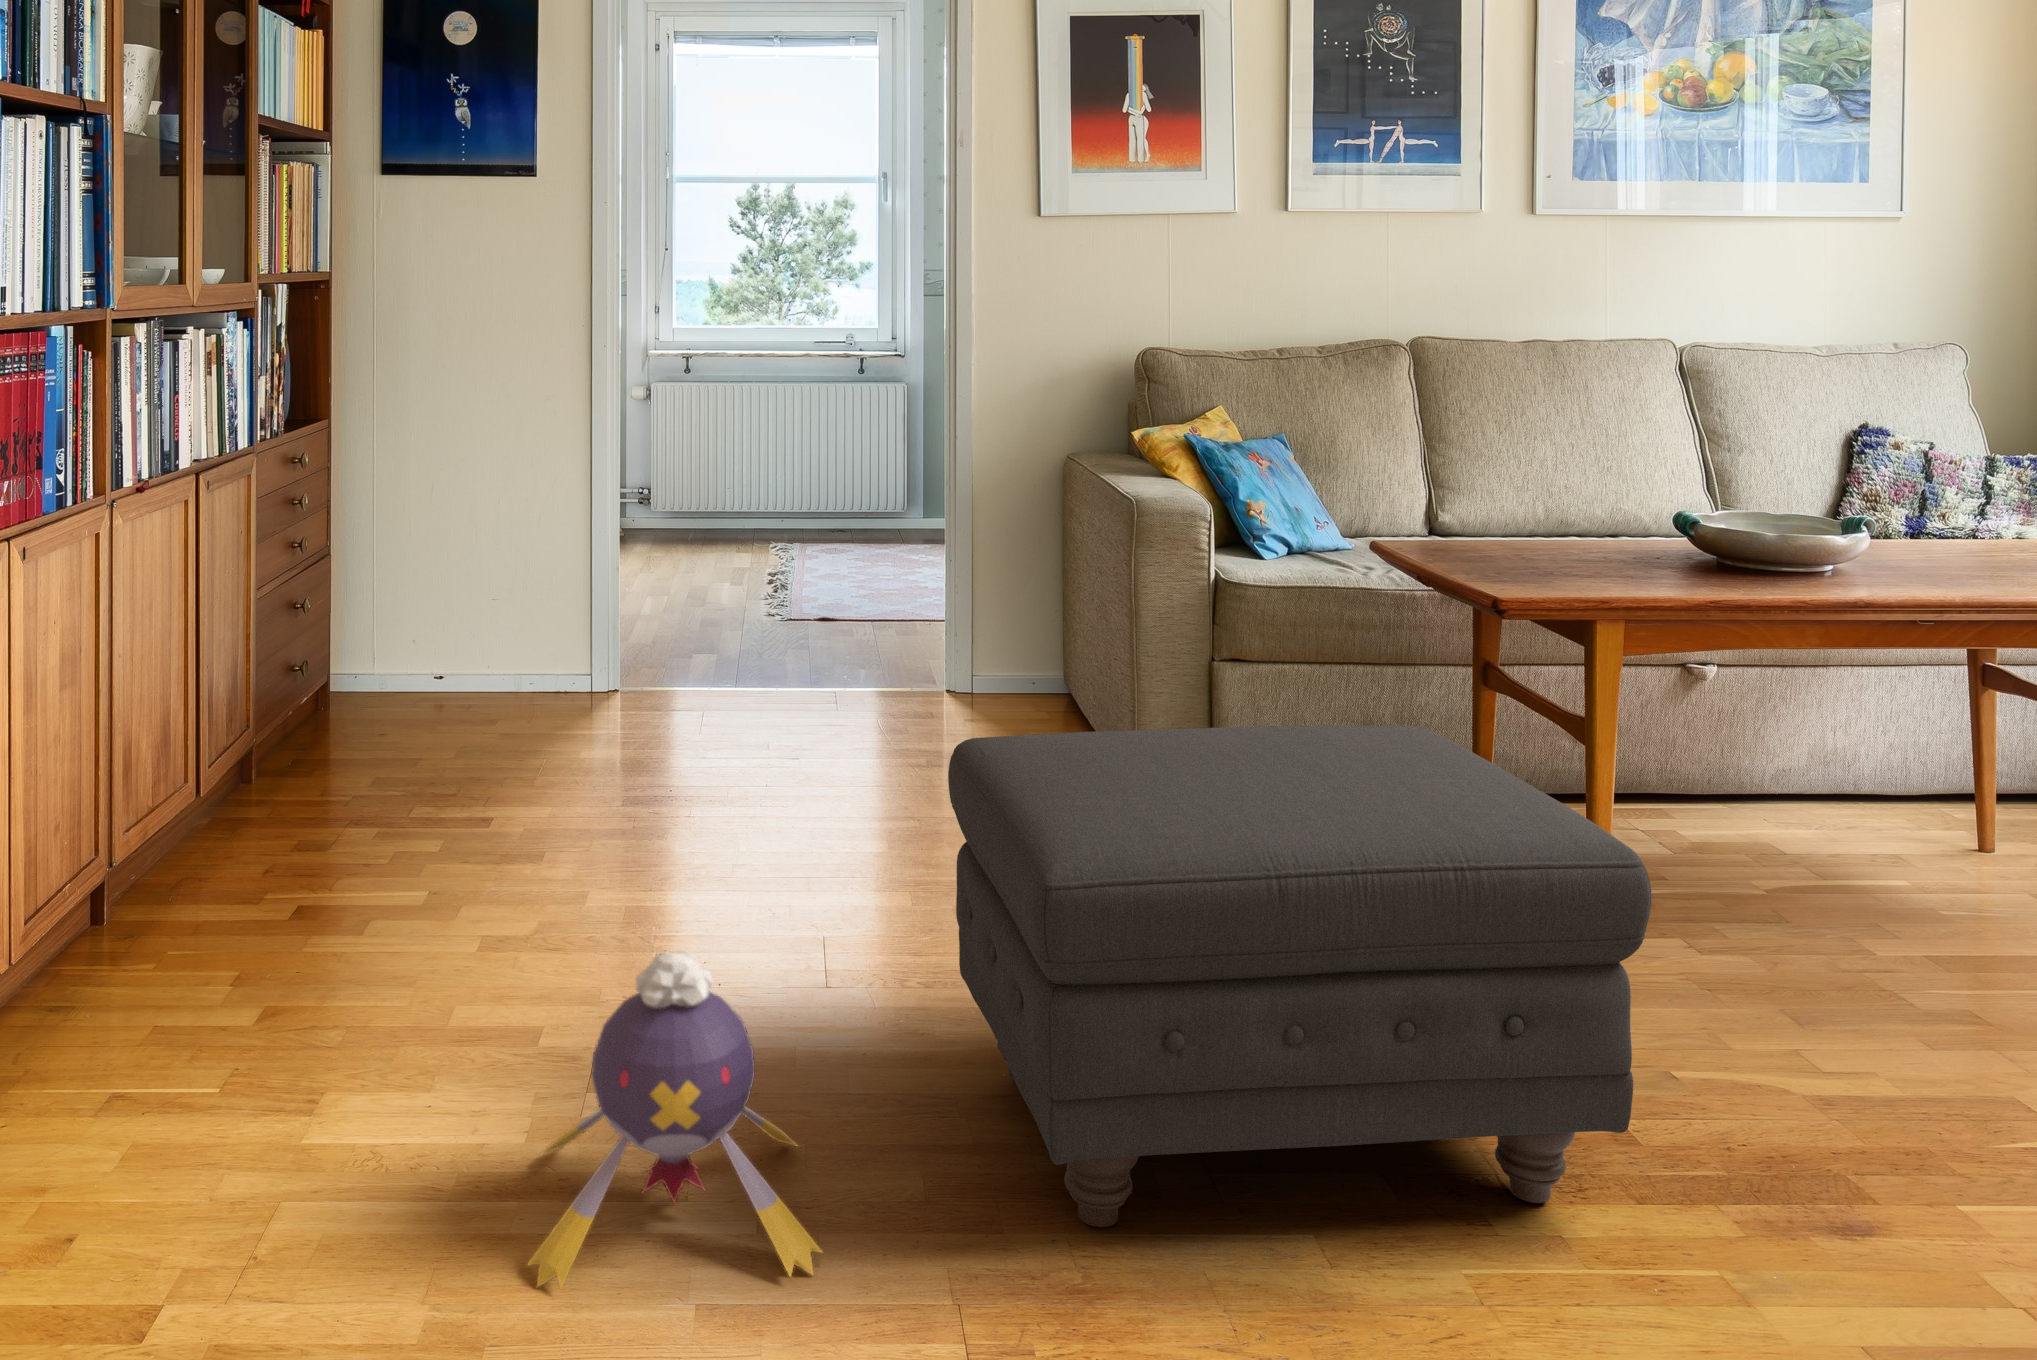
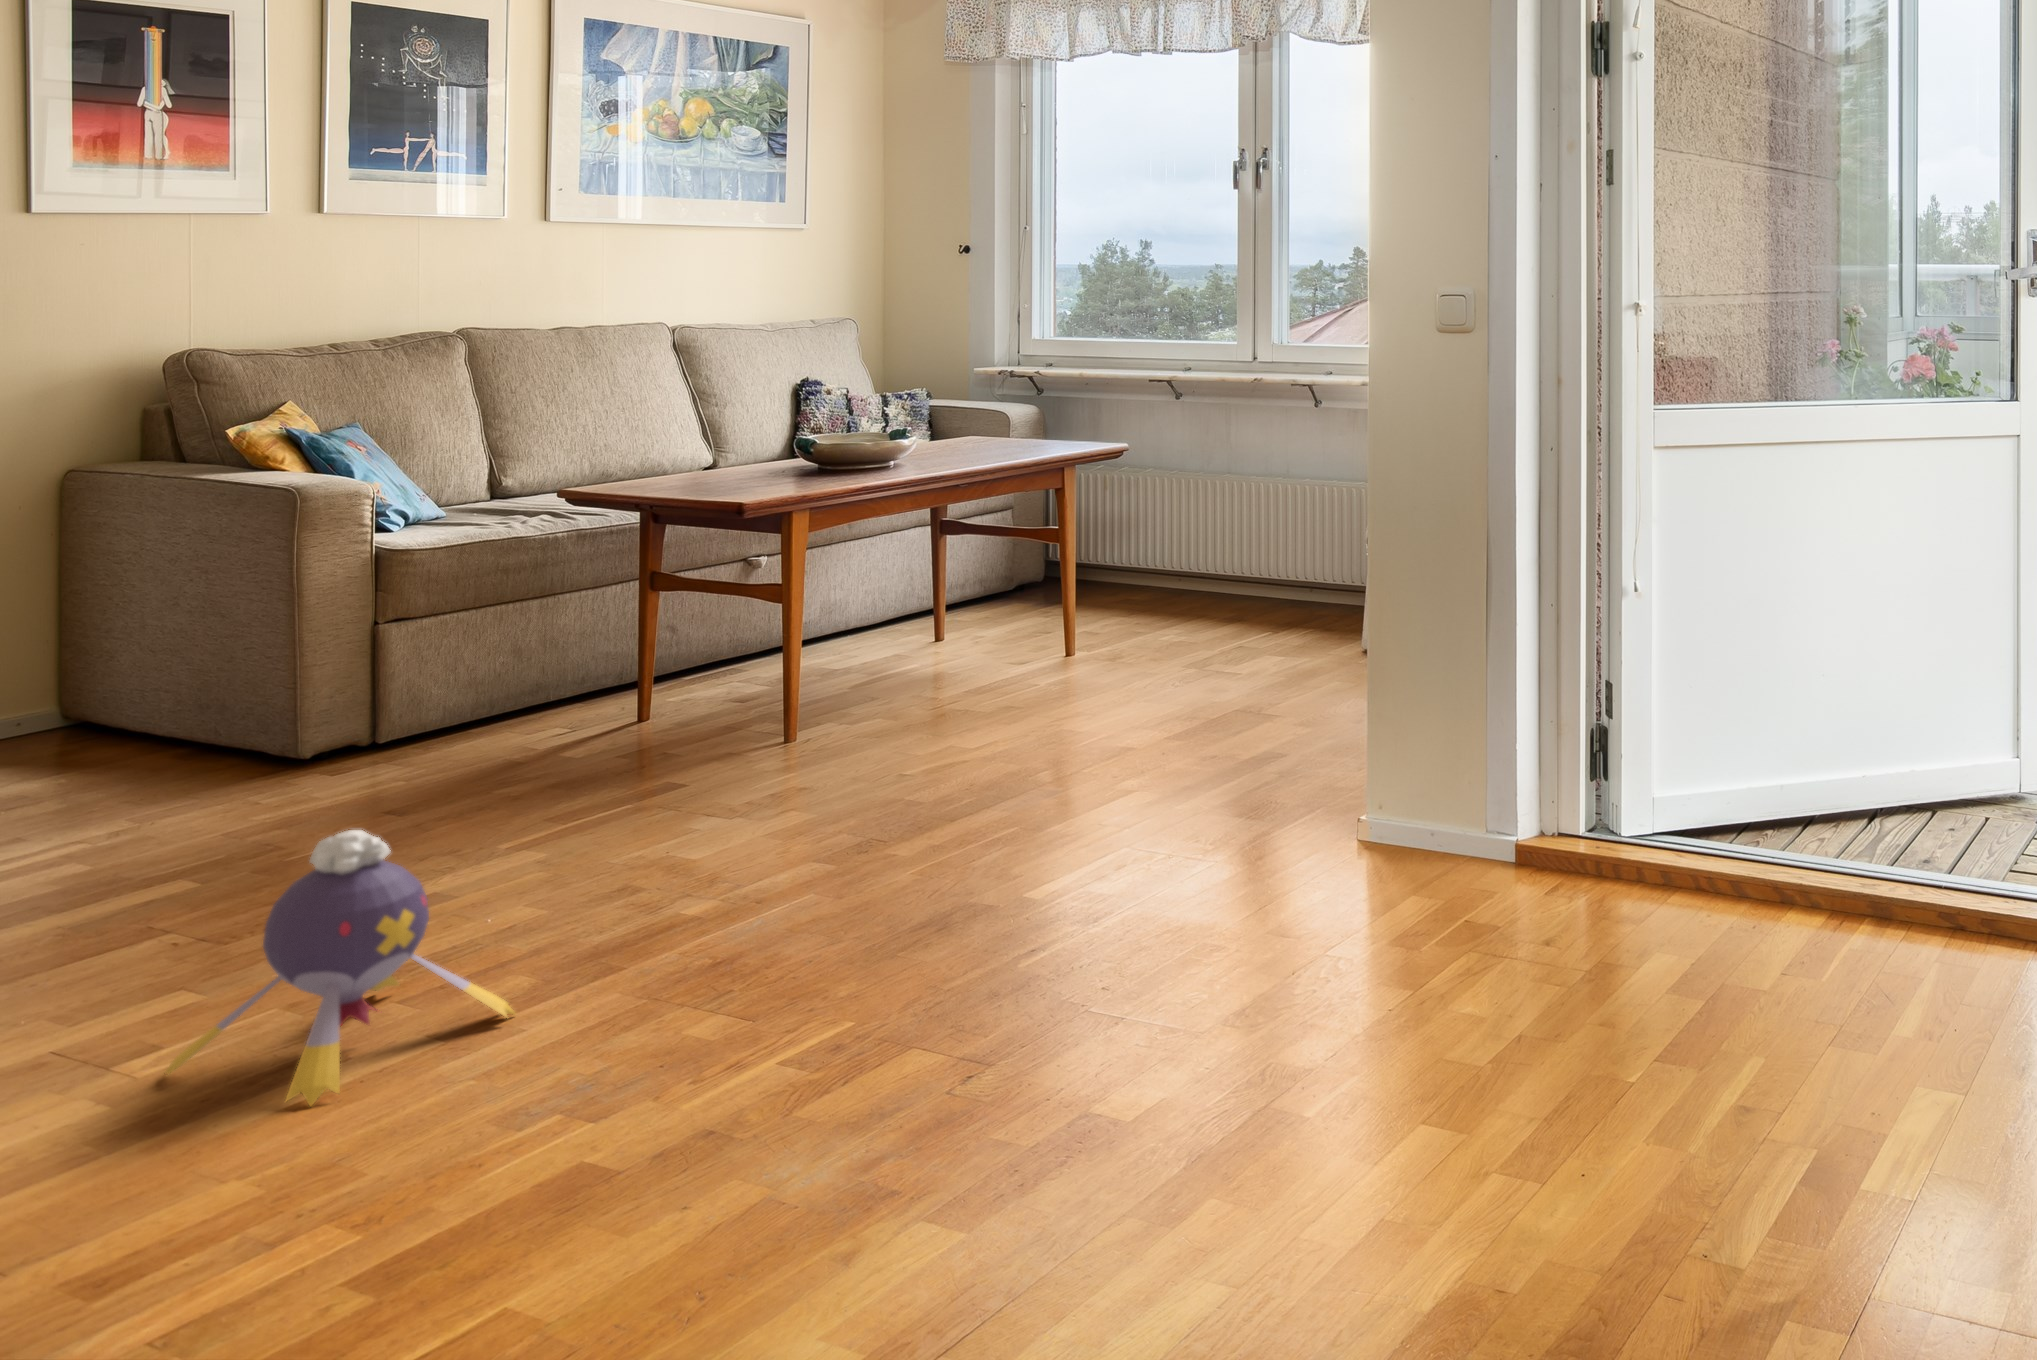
ottoman: present [948,725,1651,1227] -> none [419,585,948,931]

